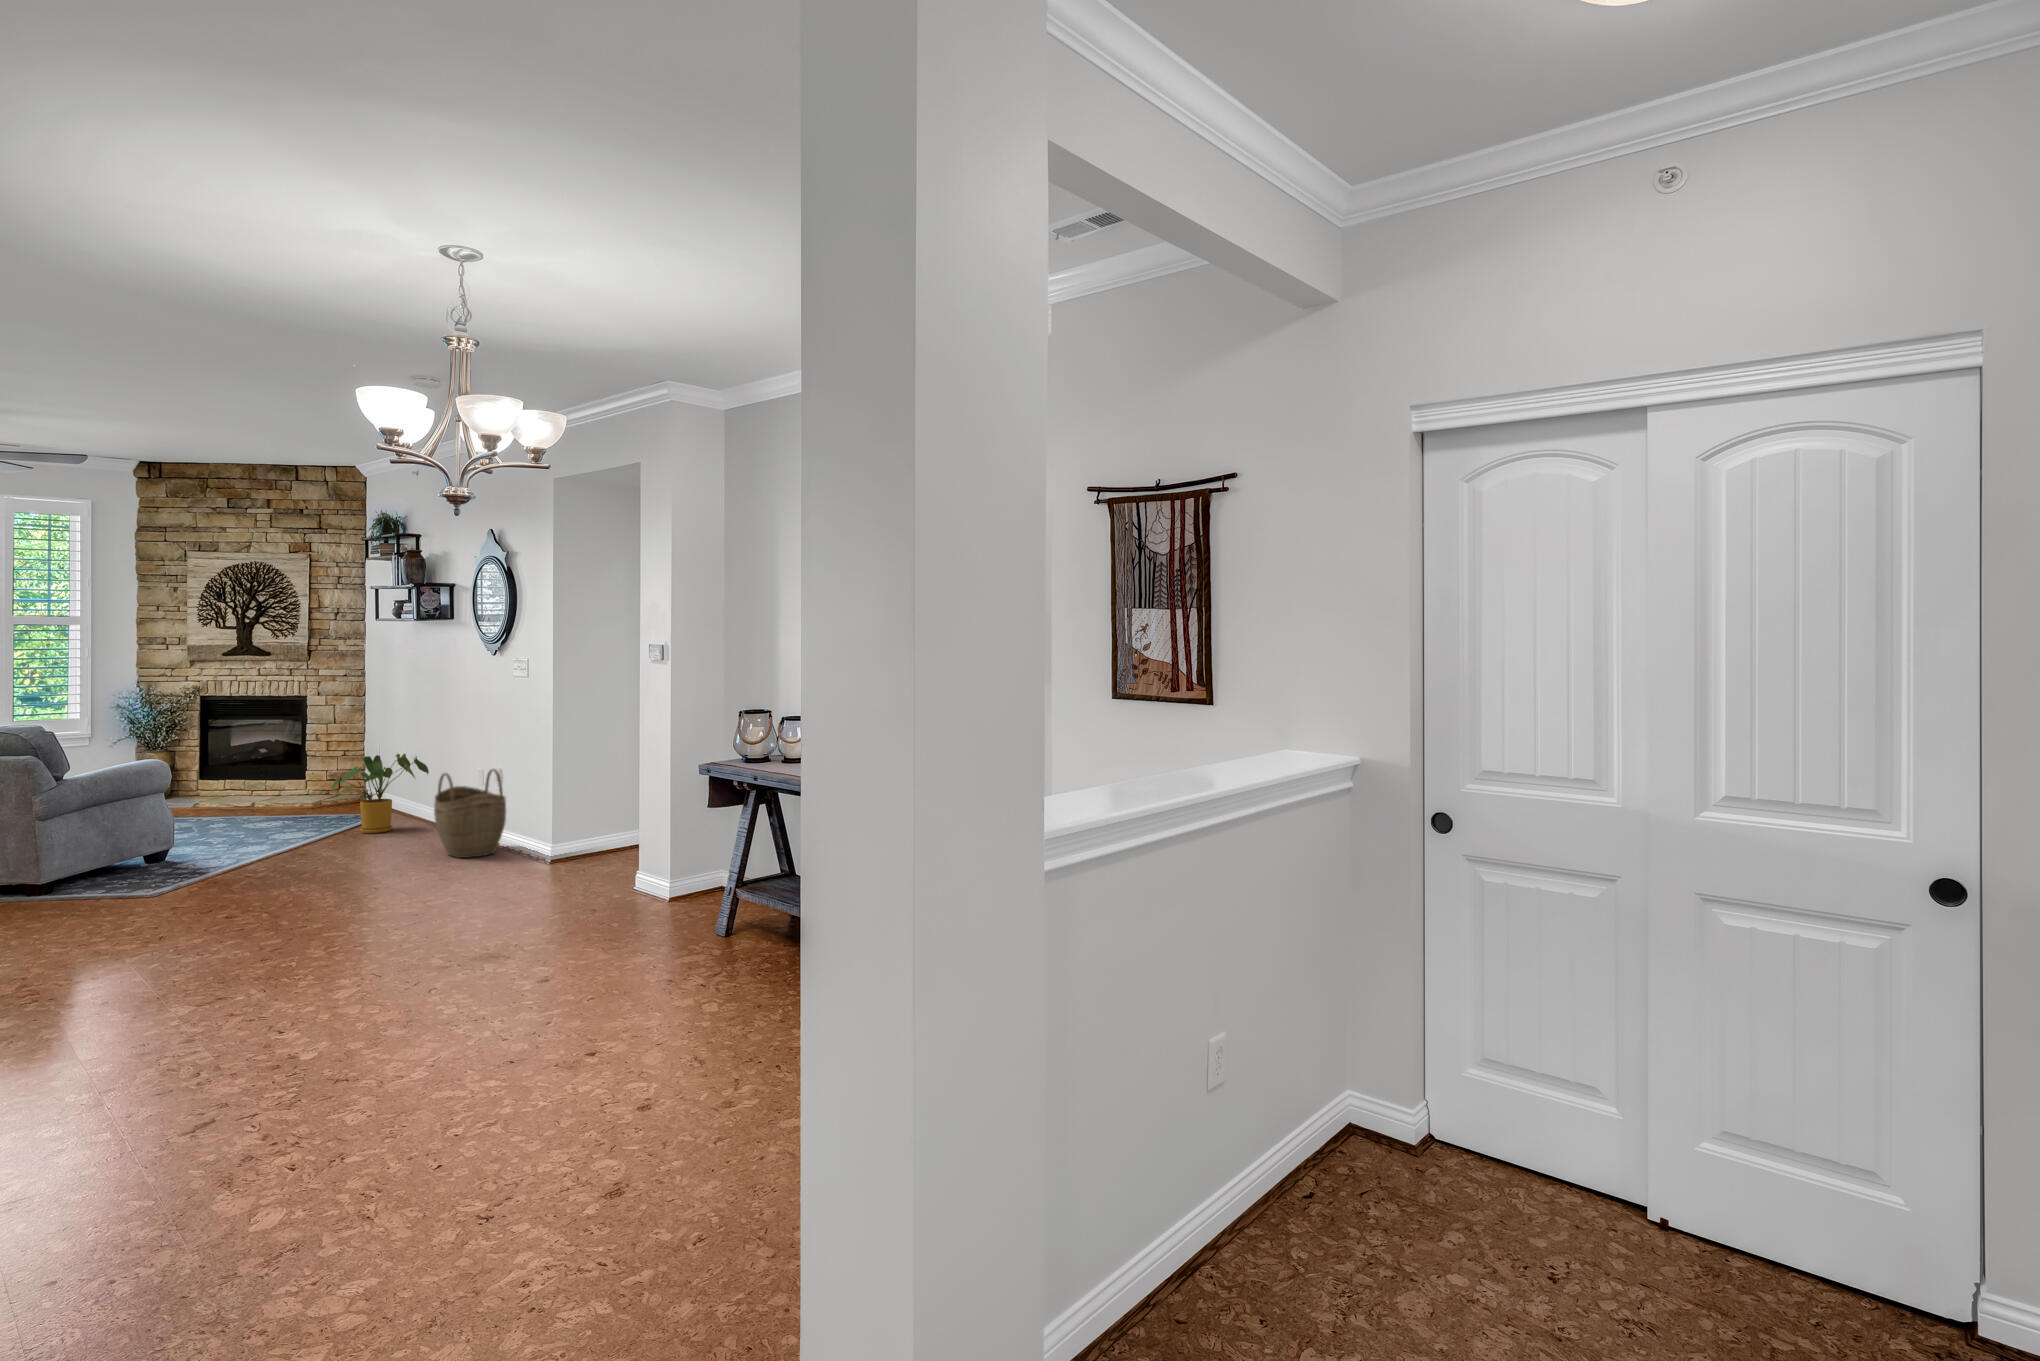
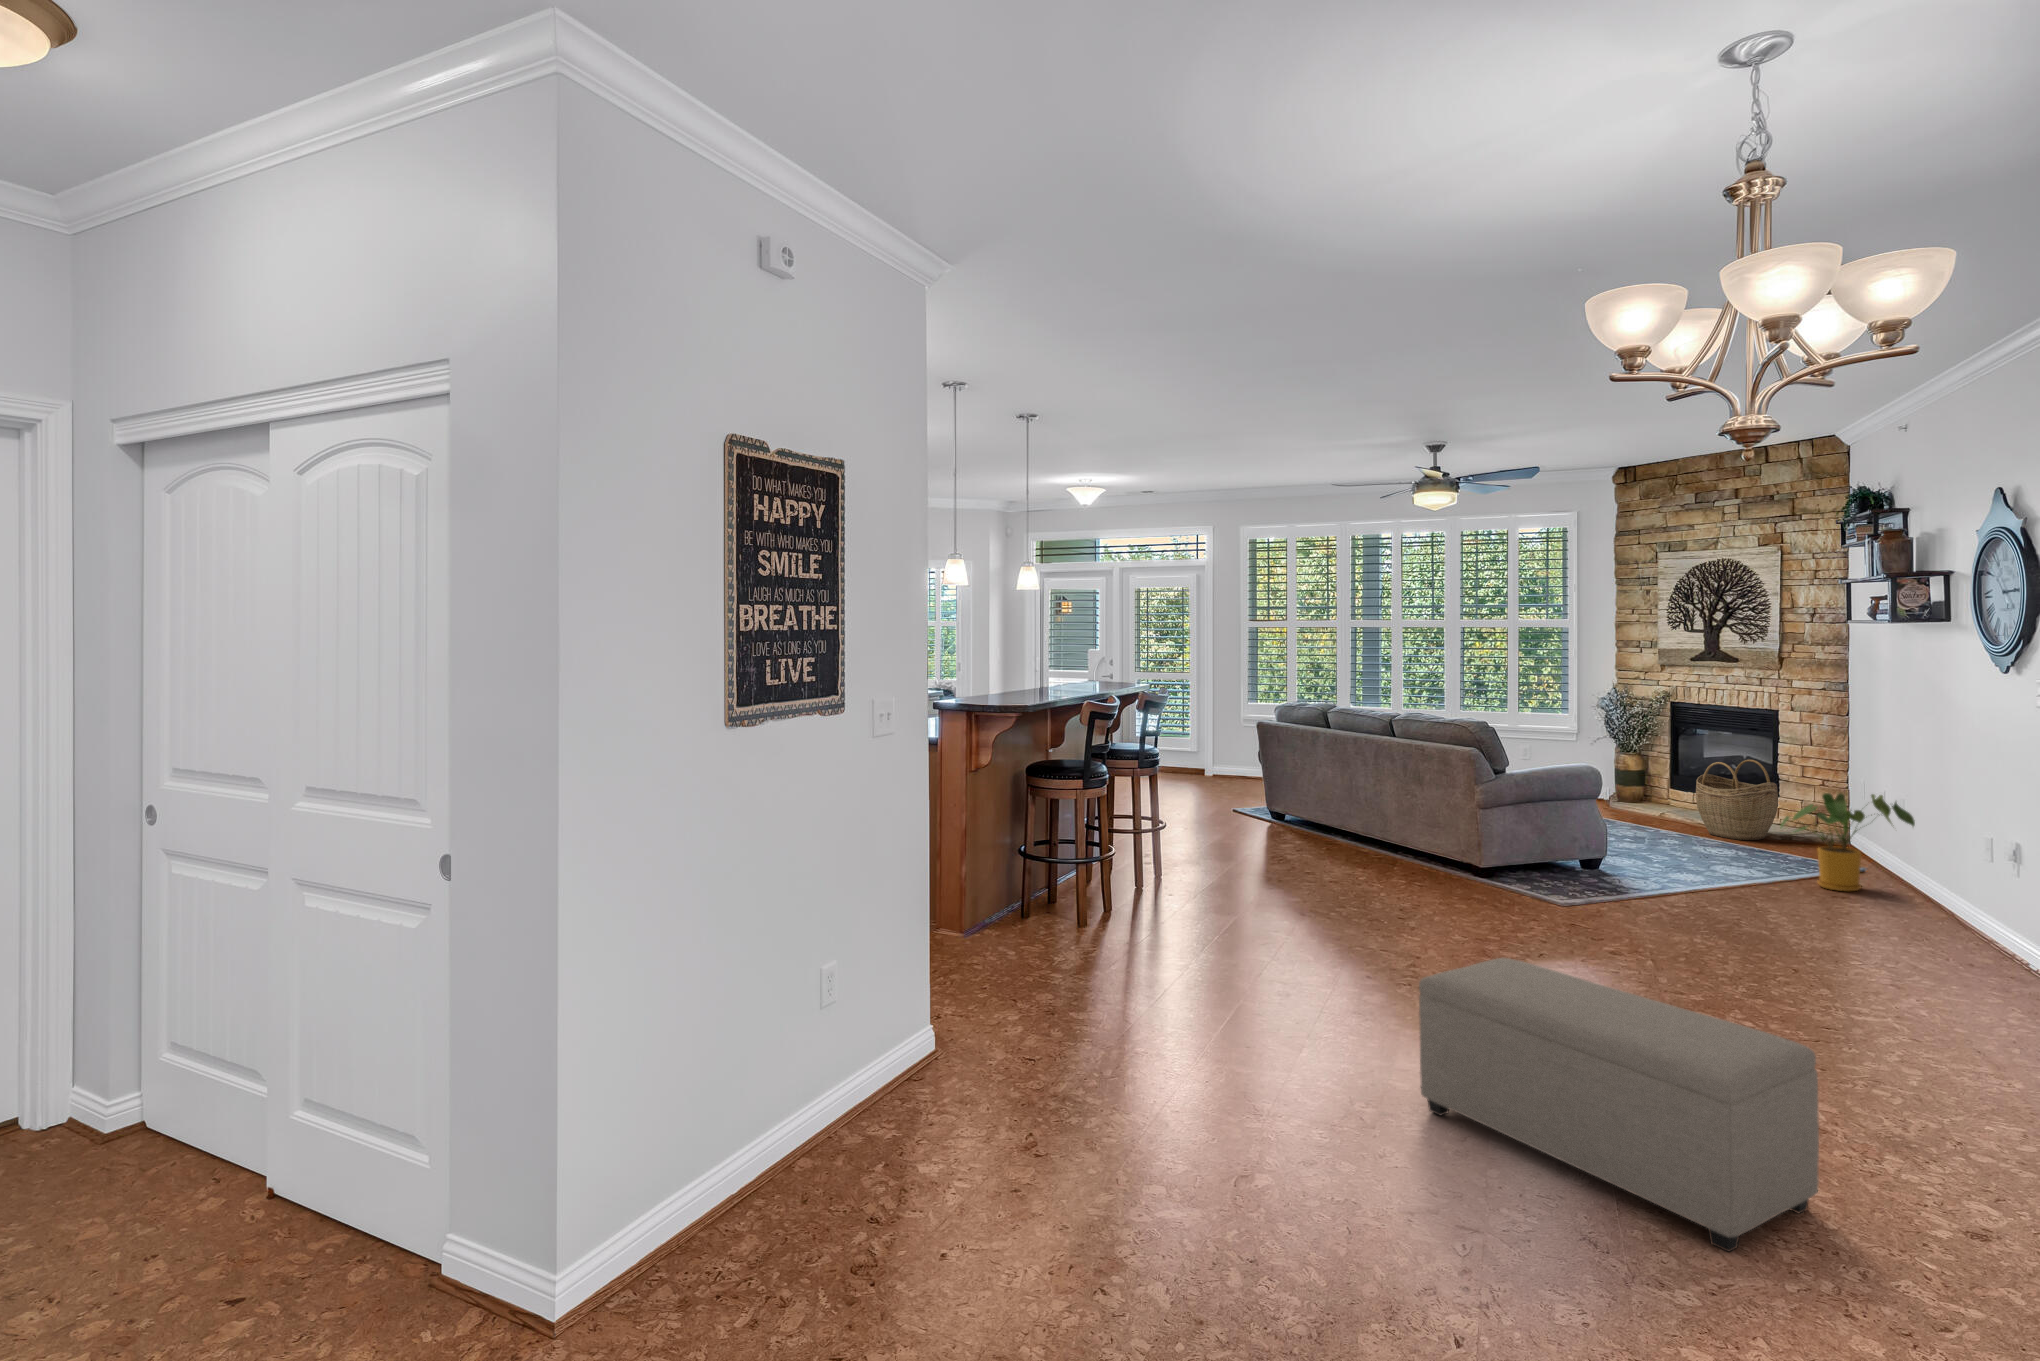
woven basket: present [434,769,506,858] -> present [1696,760,1778,840]
ottoman: none [134,884,471,1051] -> present [1419,958,1819,1252]

